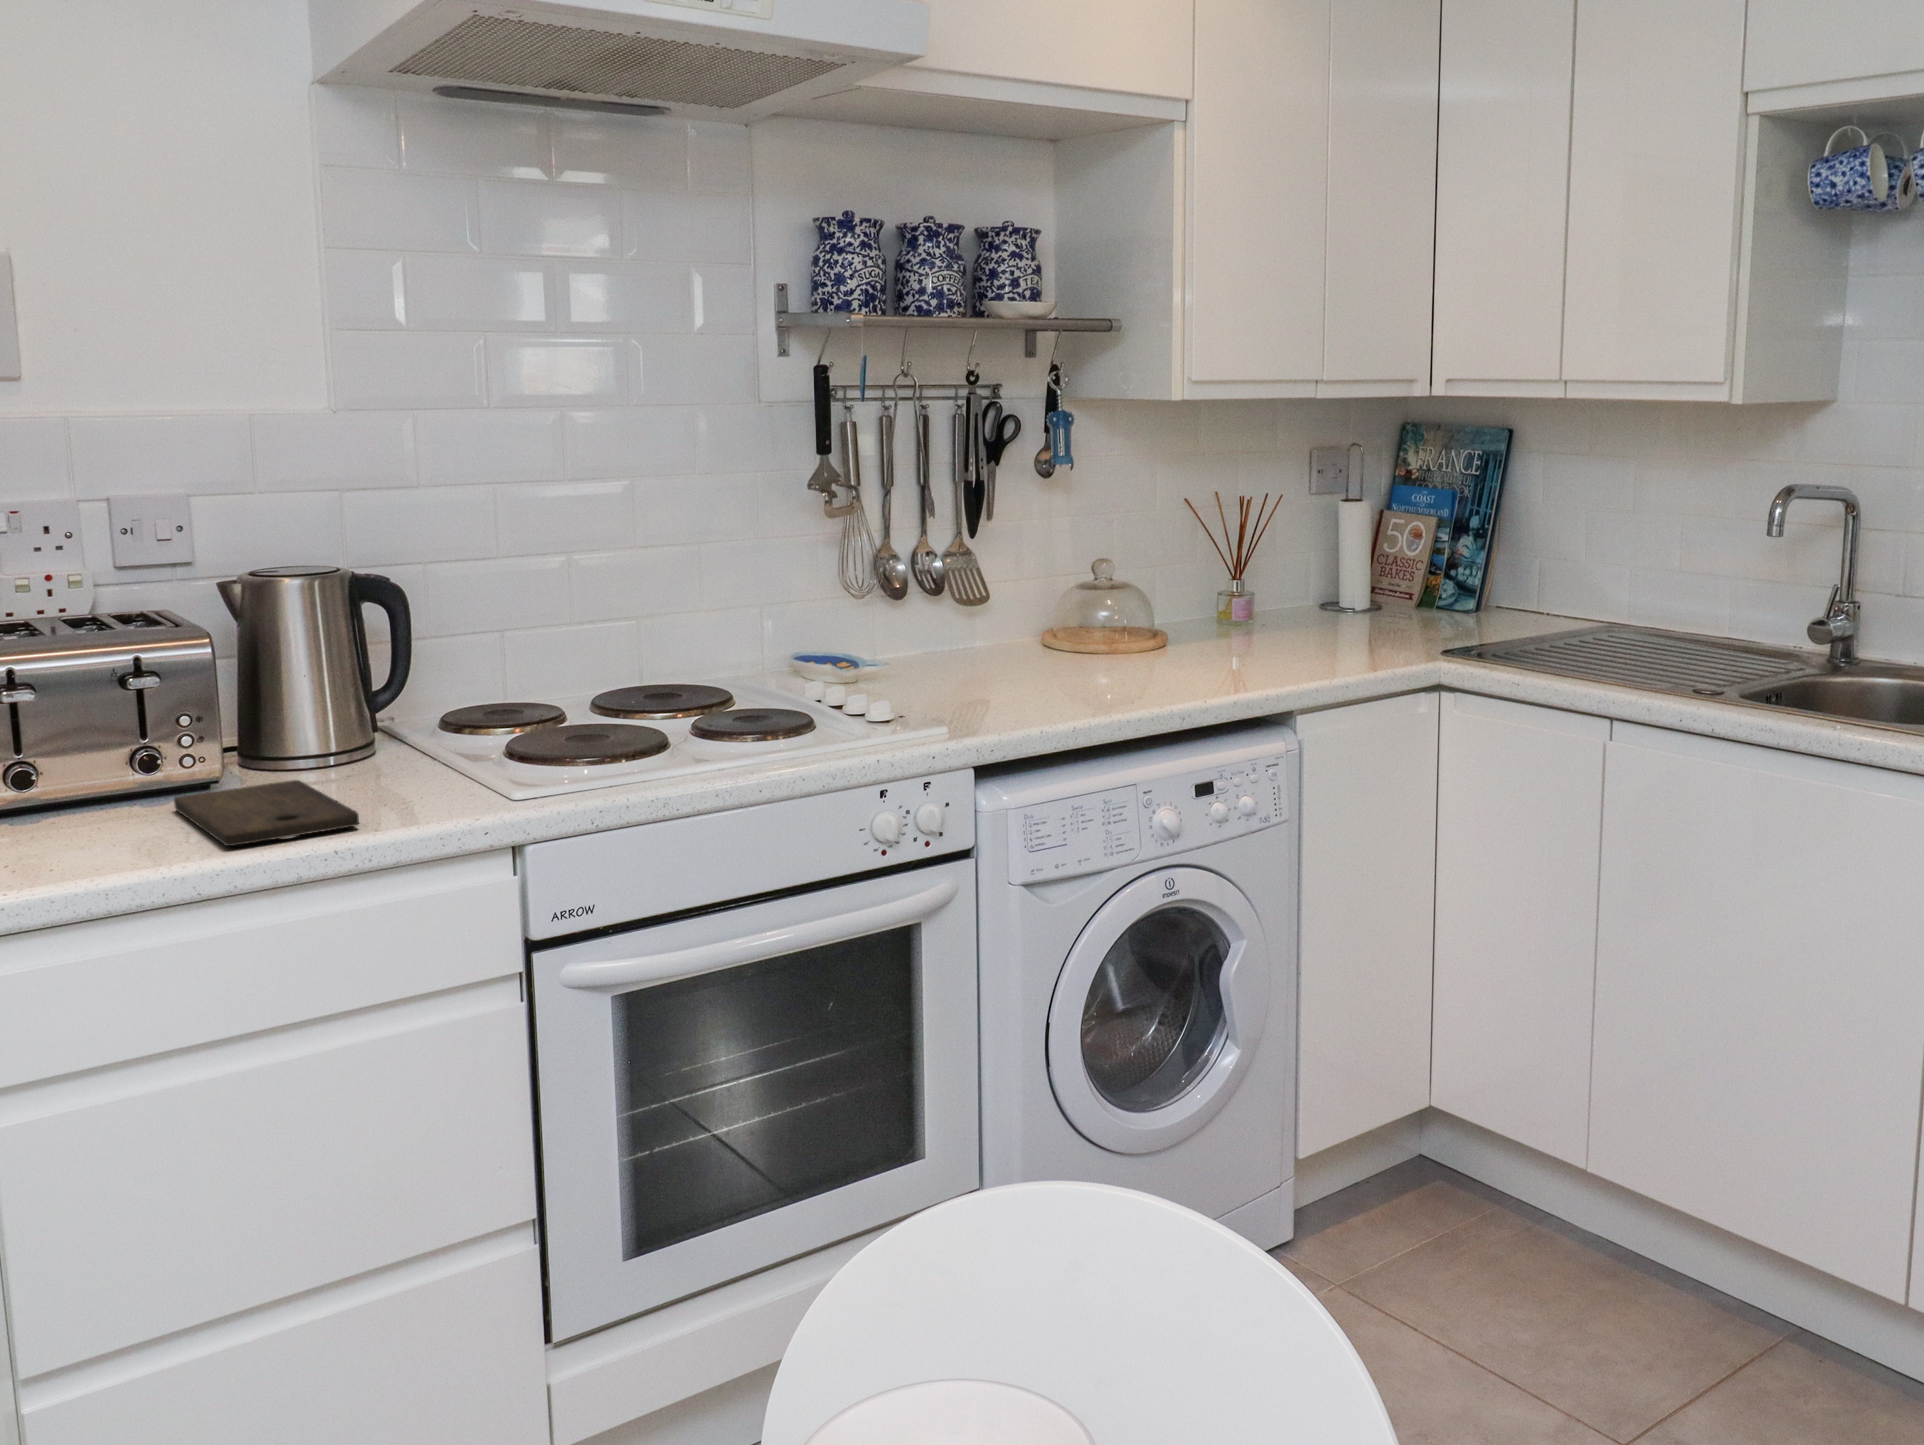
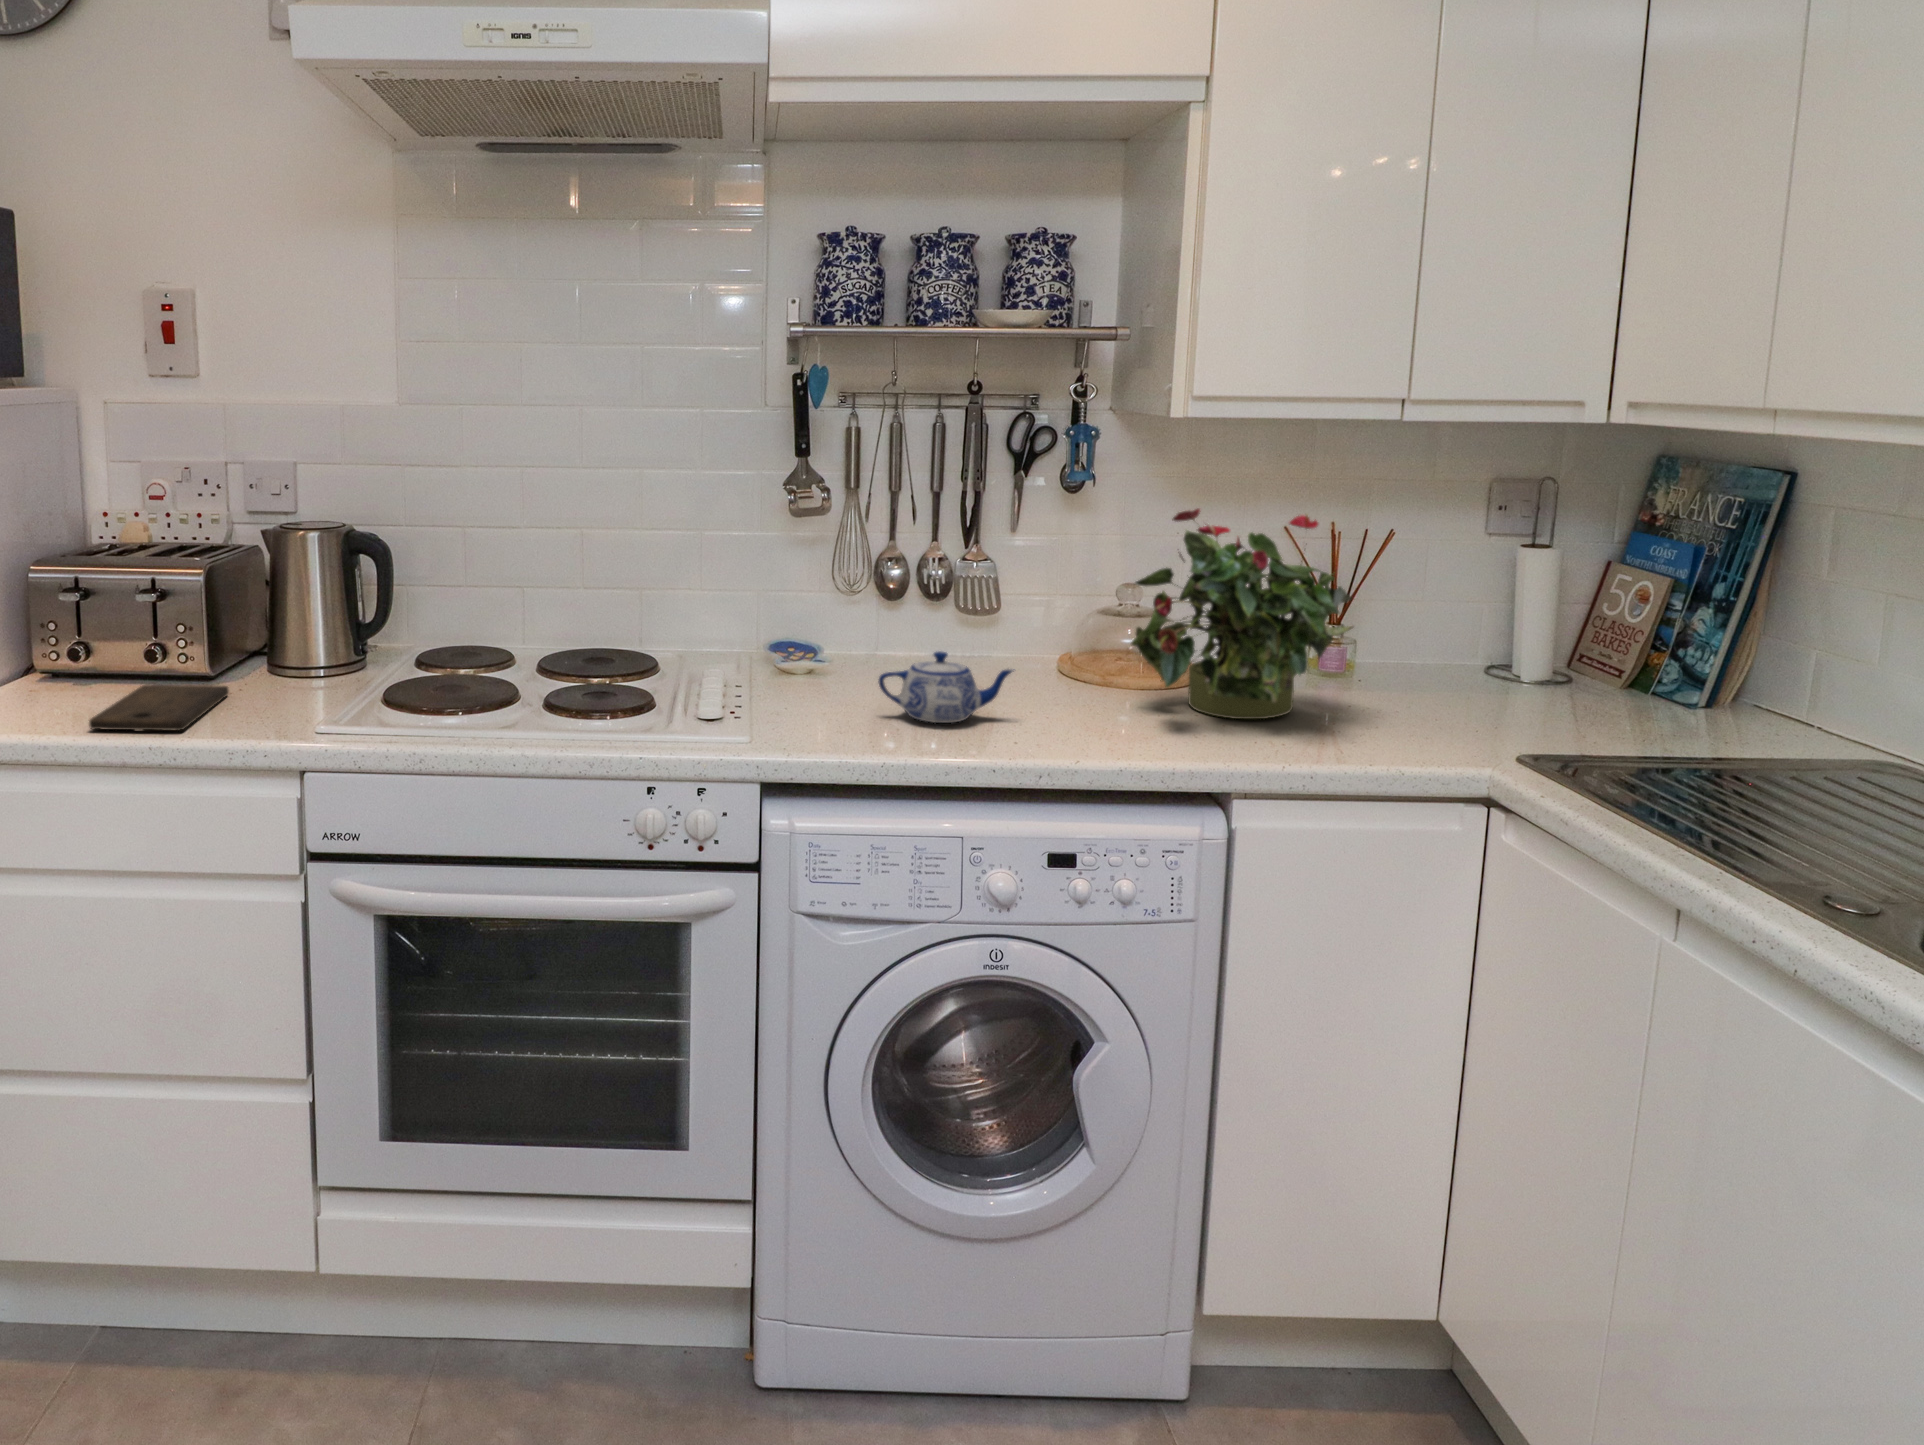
potted plant: none [1142,475,1333,660] -> present [1131,509,1353,719]
teapot: none [1007,627,1113,695] -> present [878,652,1014,723]

